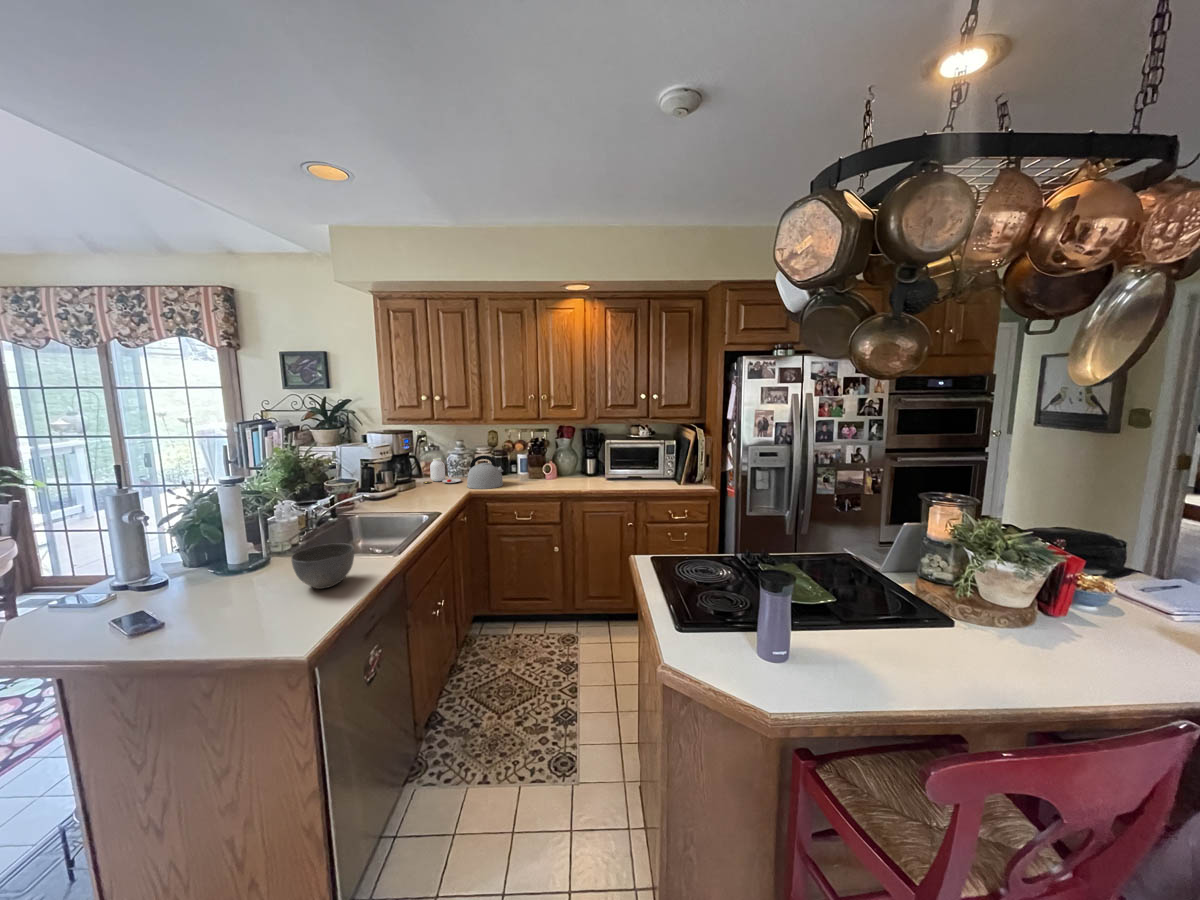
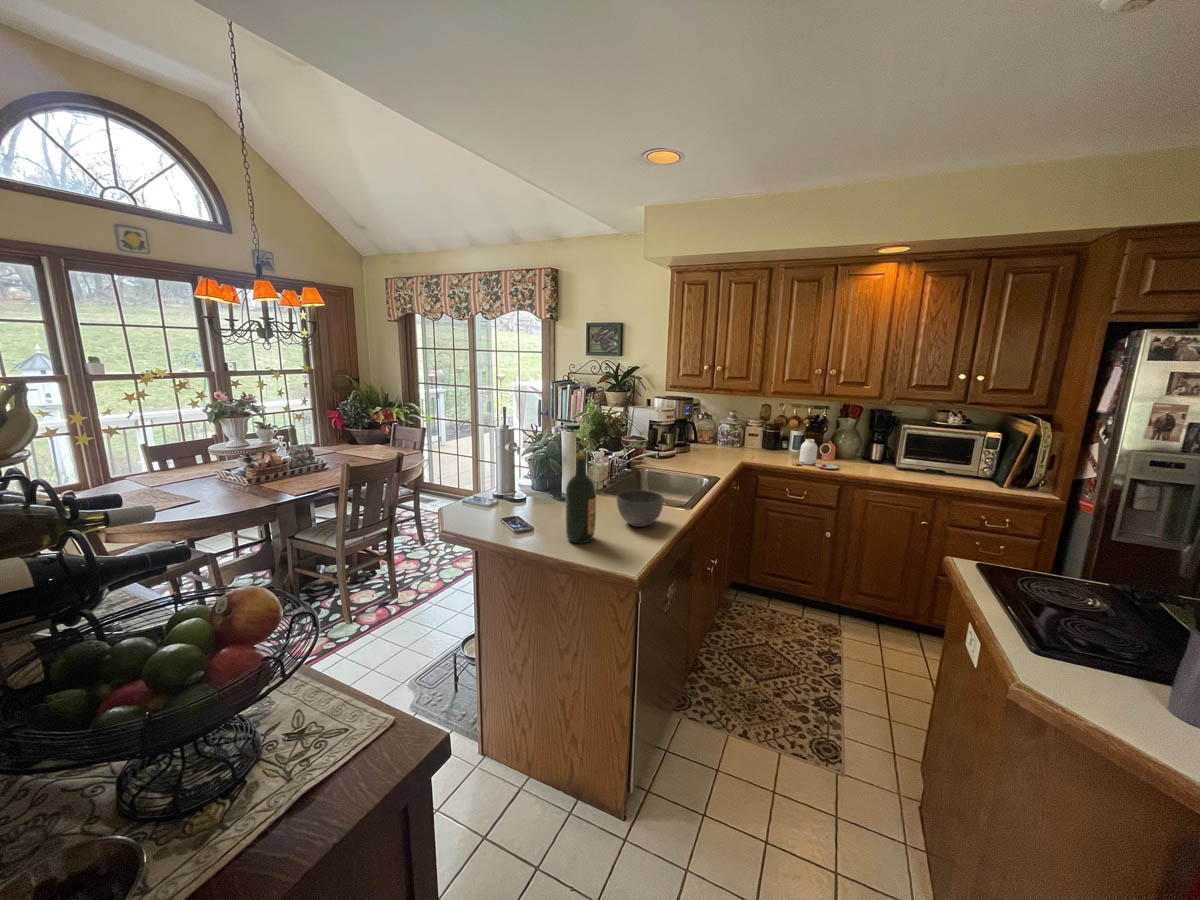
kettle: present [467,455,506,489] -> none [738,428,780,461]
jar: present [423,458,461,483] -> present [793,439,838,469]
wine bottle: none [203,515,256,629] -> present [566,454,596,543]

